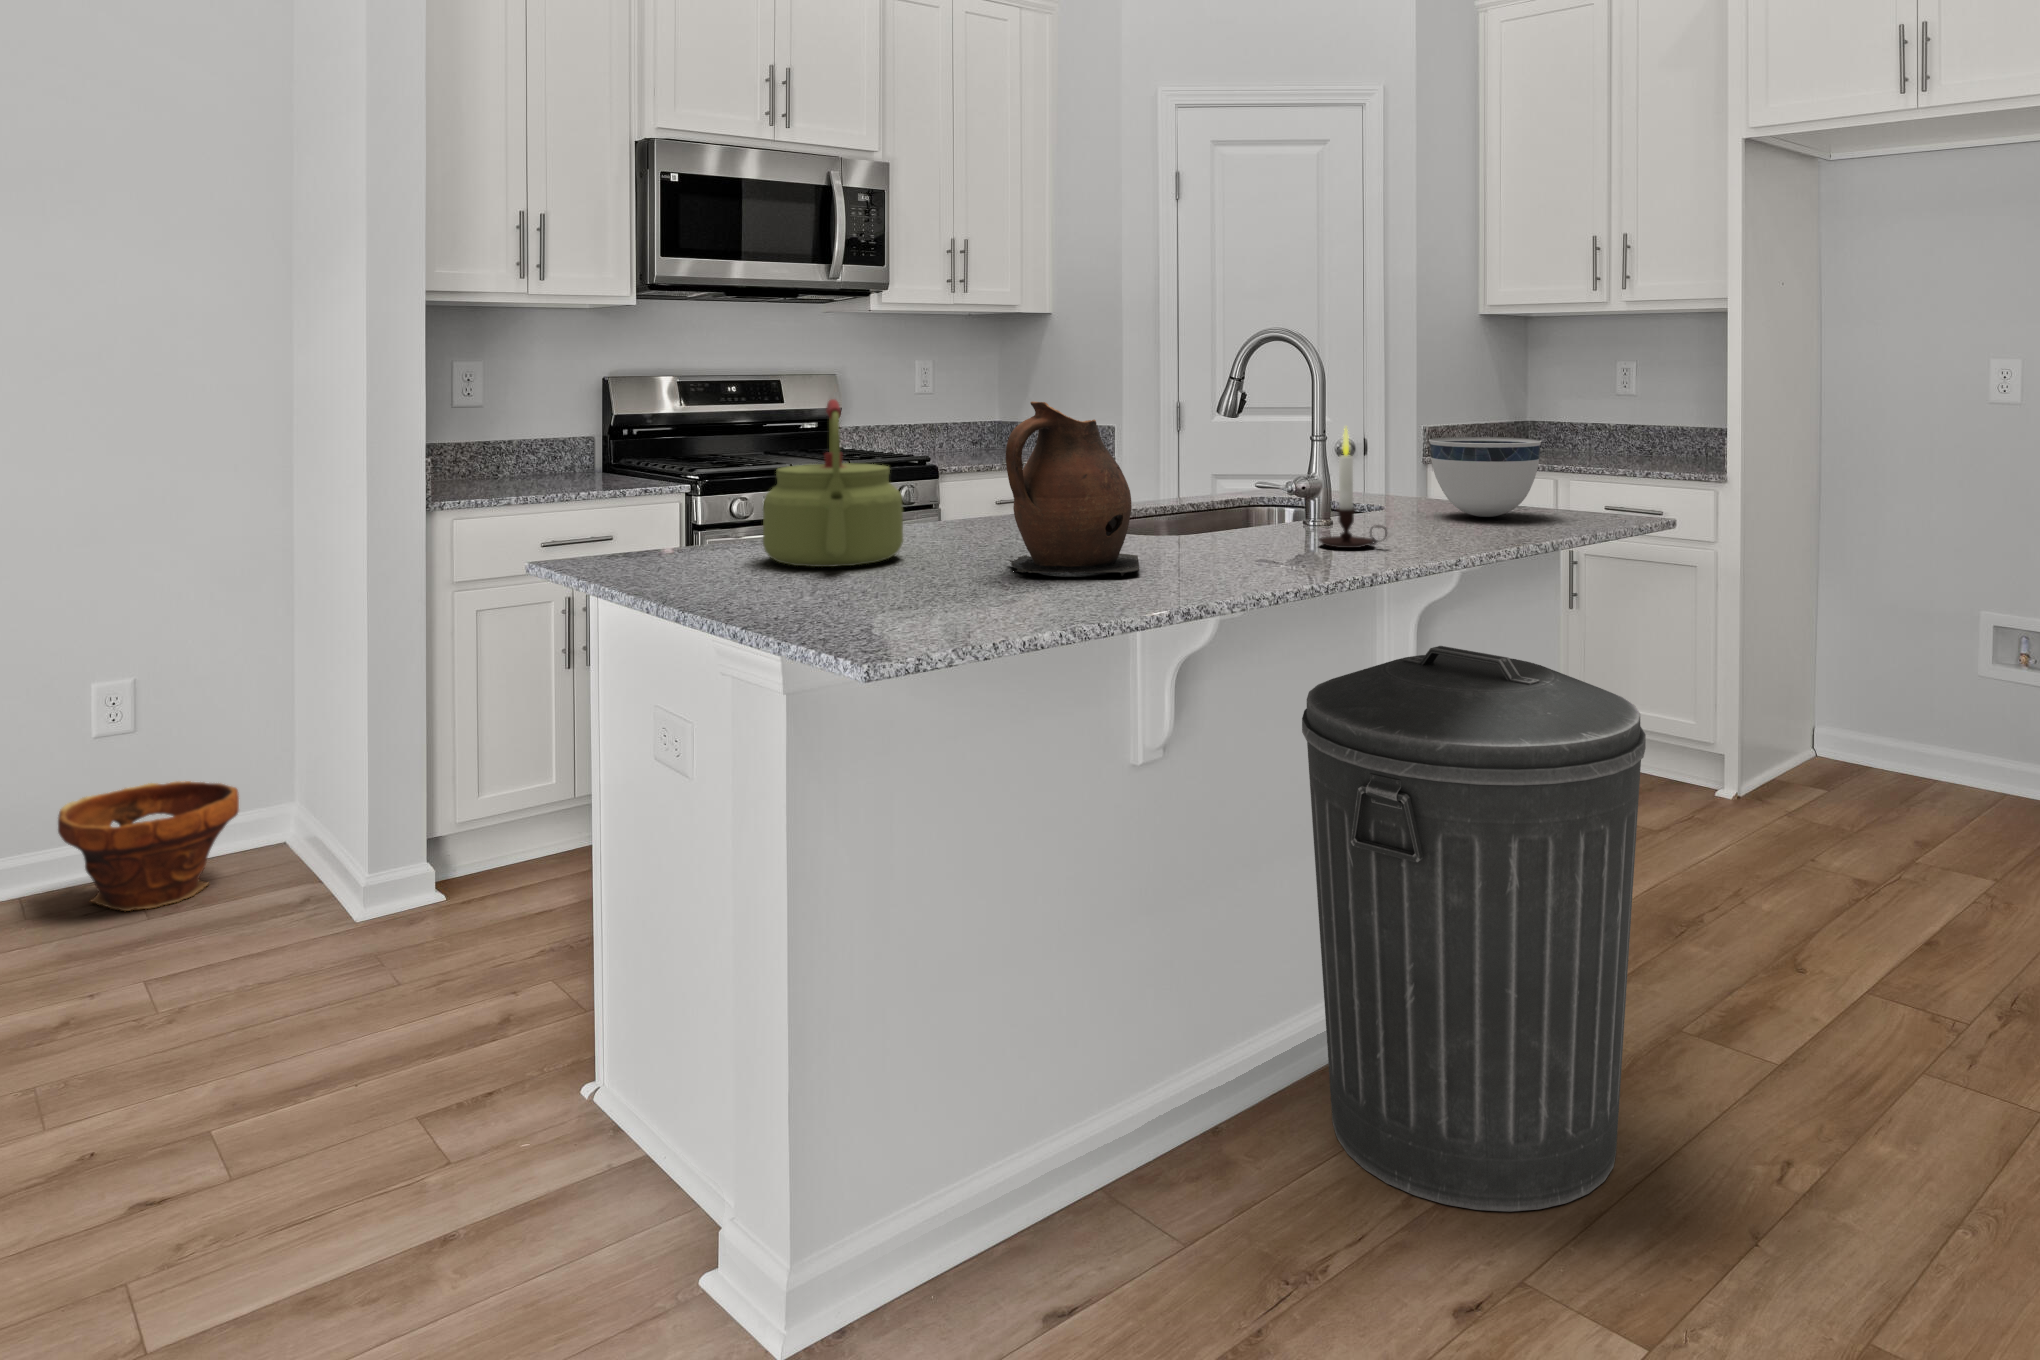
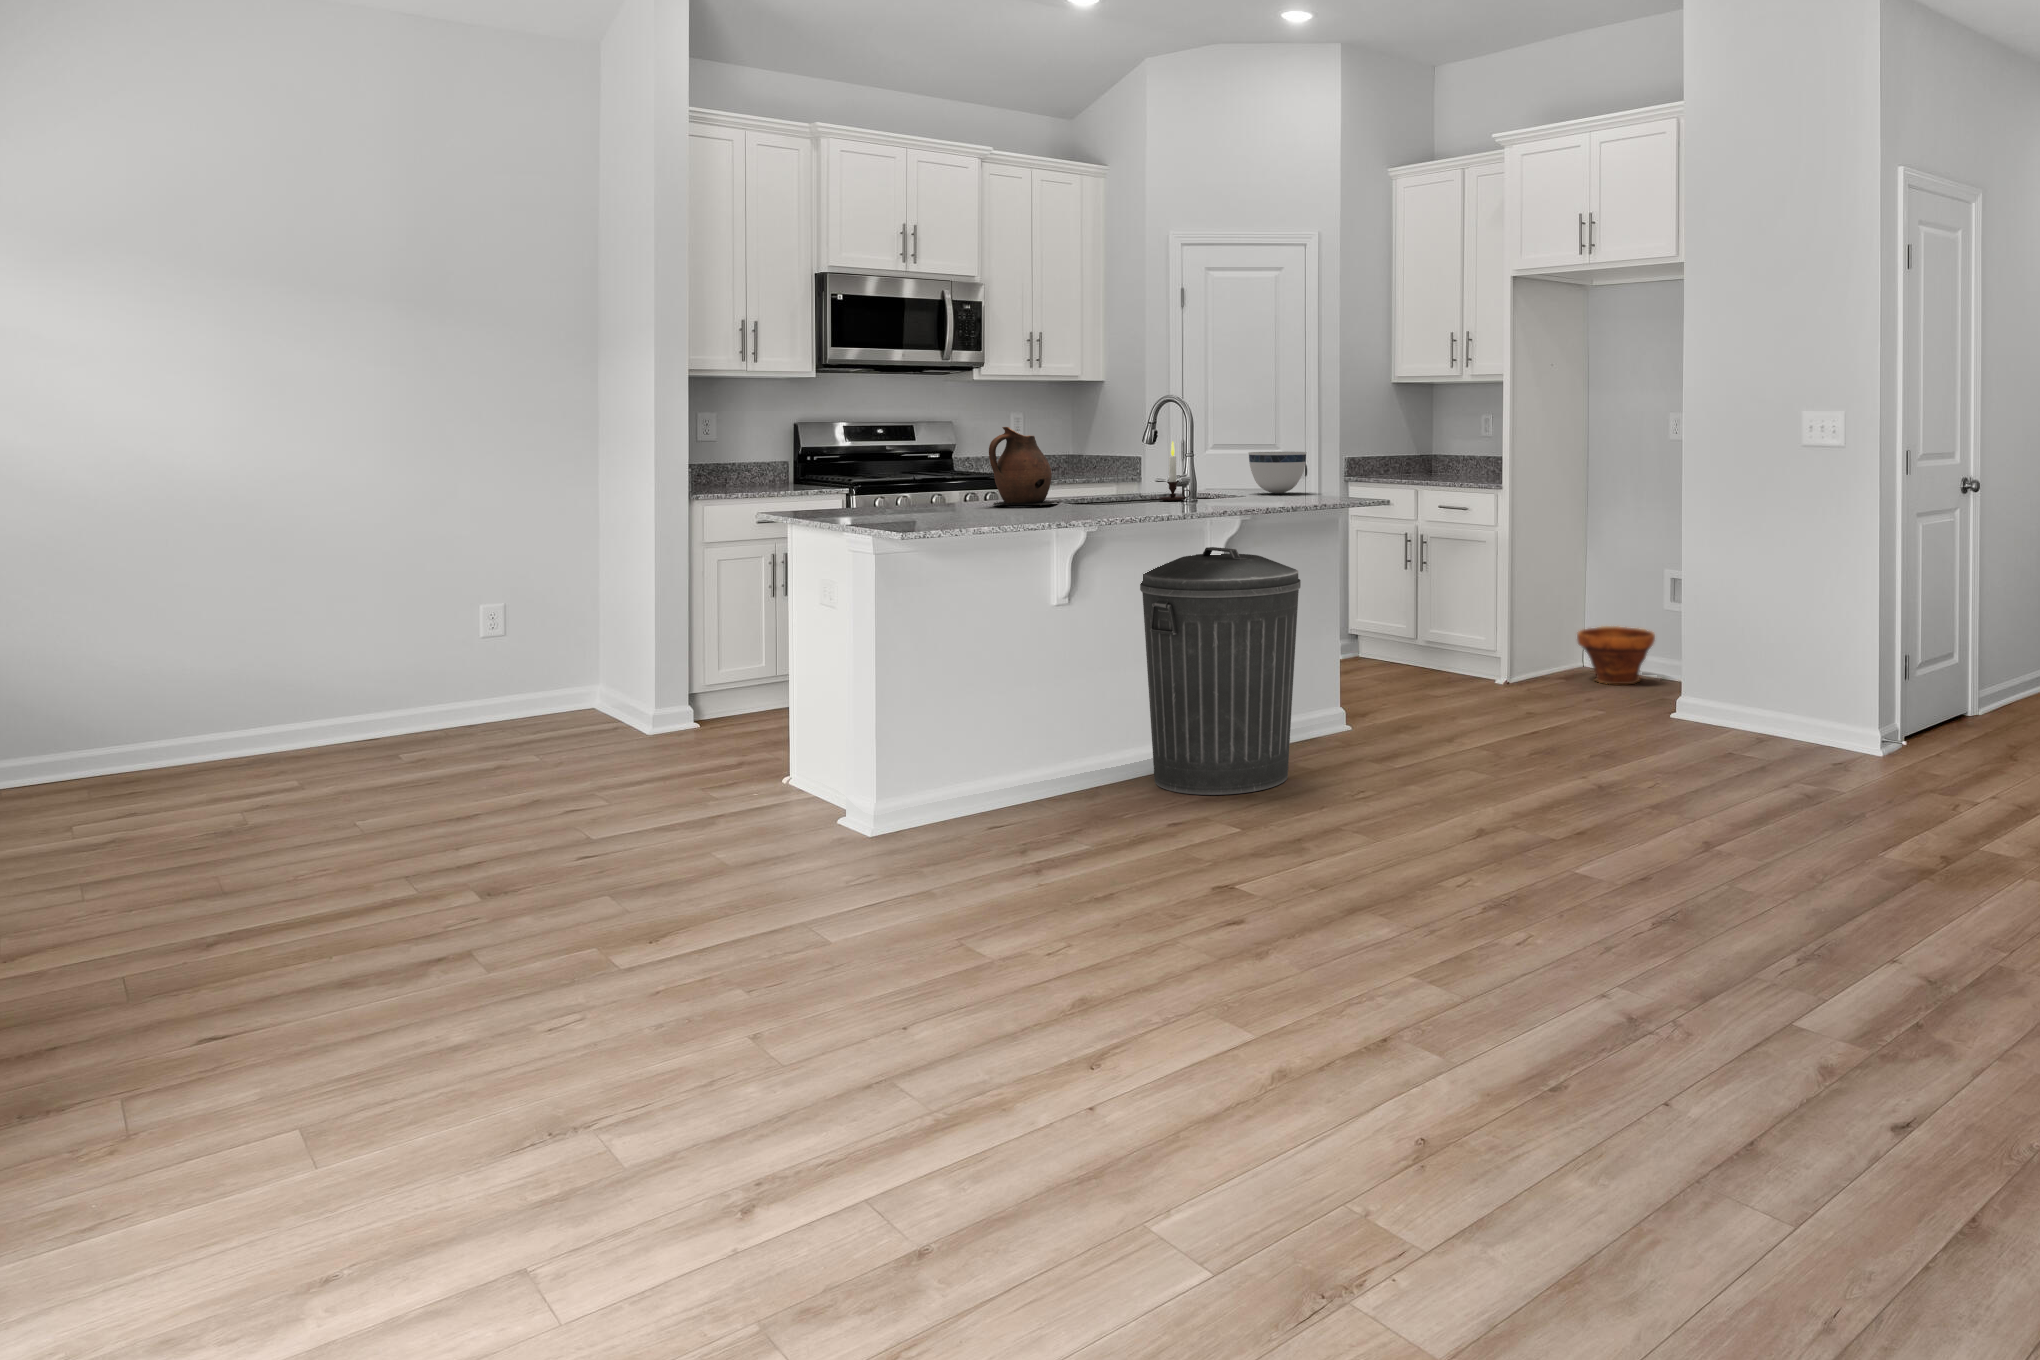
kettle: present [763,399,903,567] -> none [876,427,946,505]
planter: present [58,781,239,911] -> present [1577,626,1655,684]

